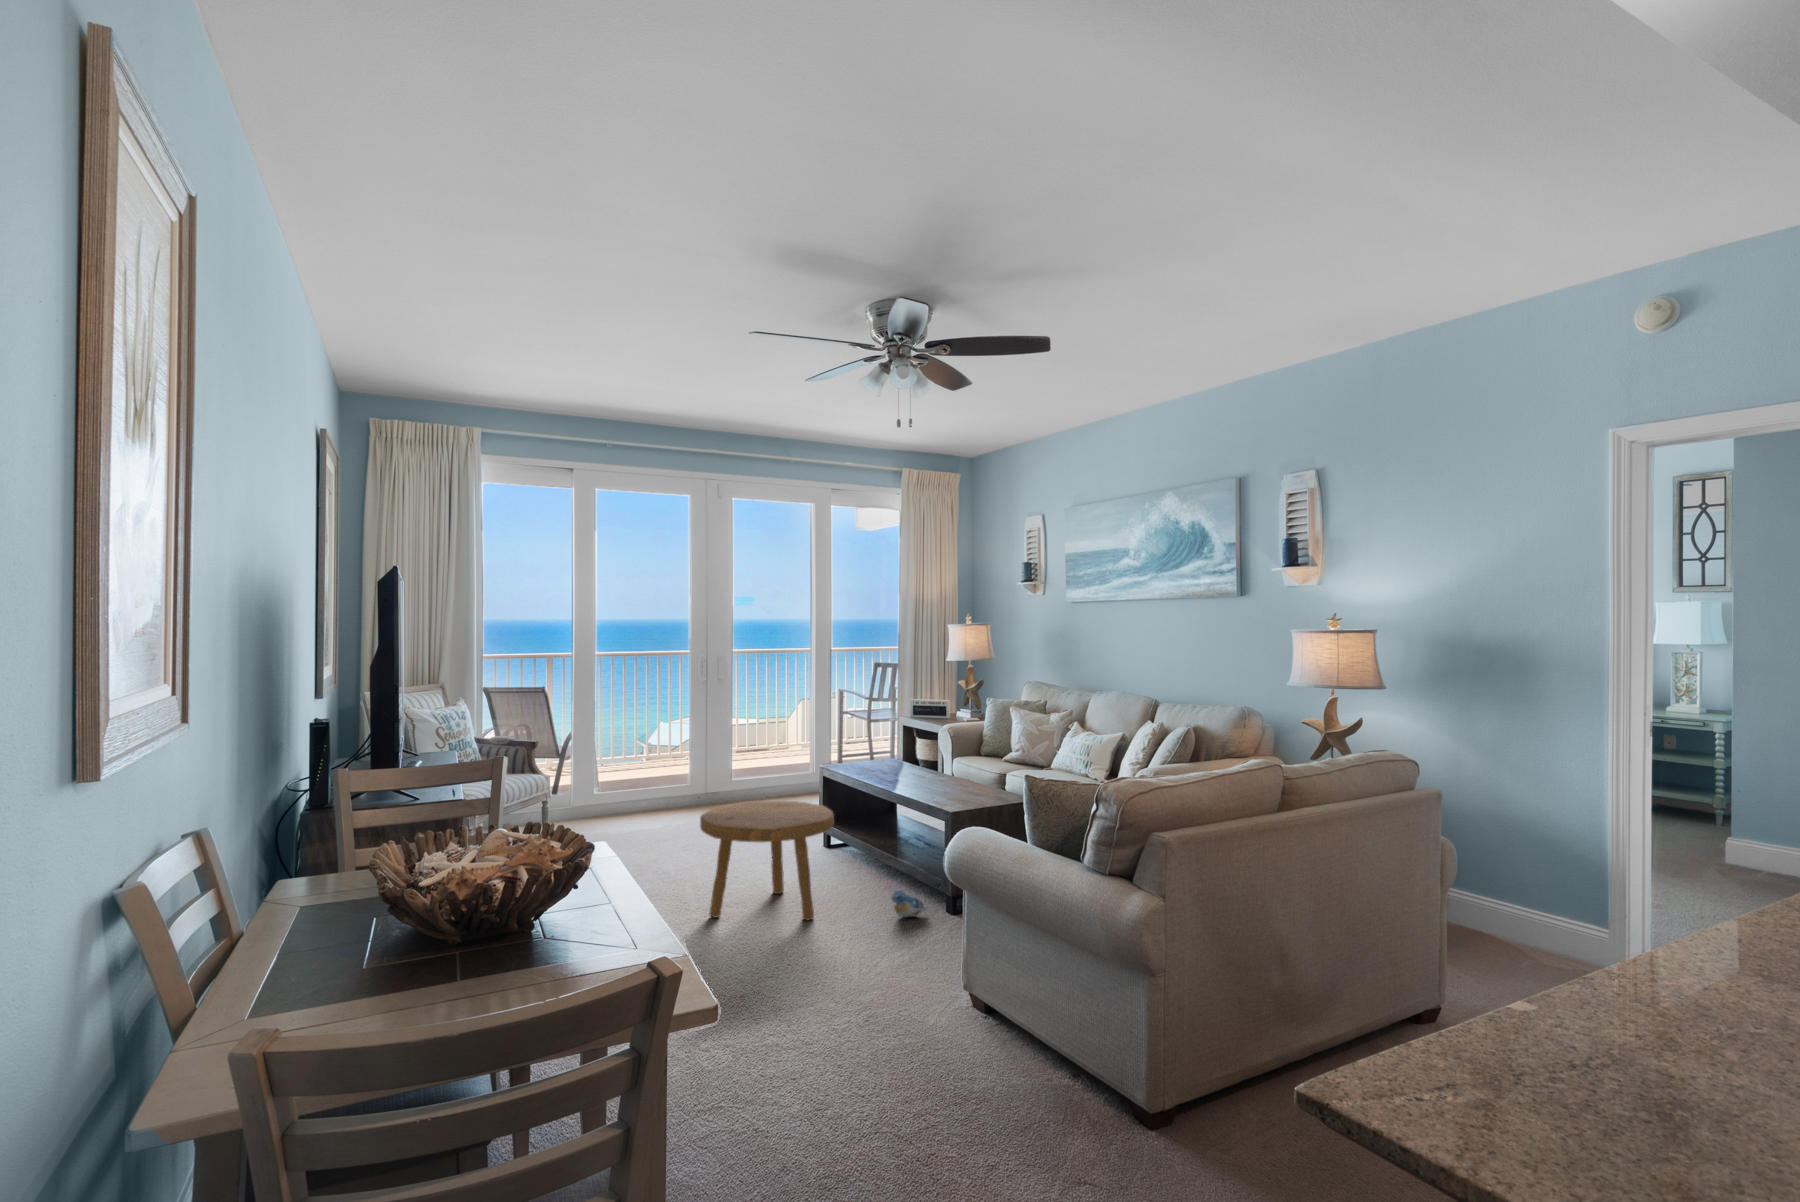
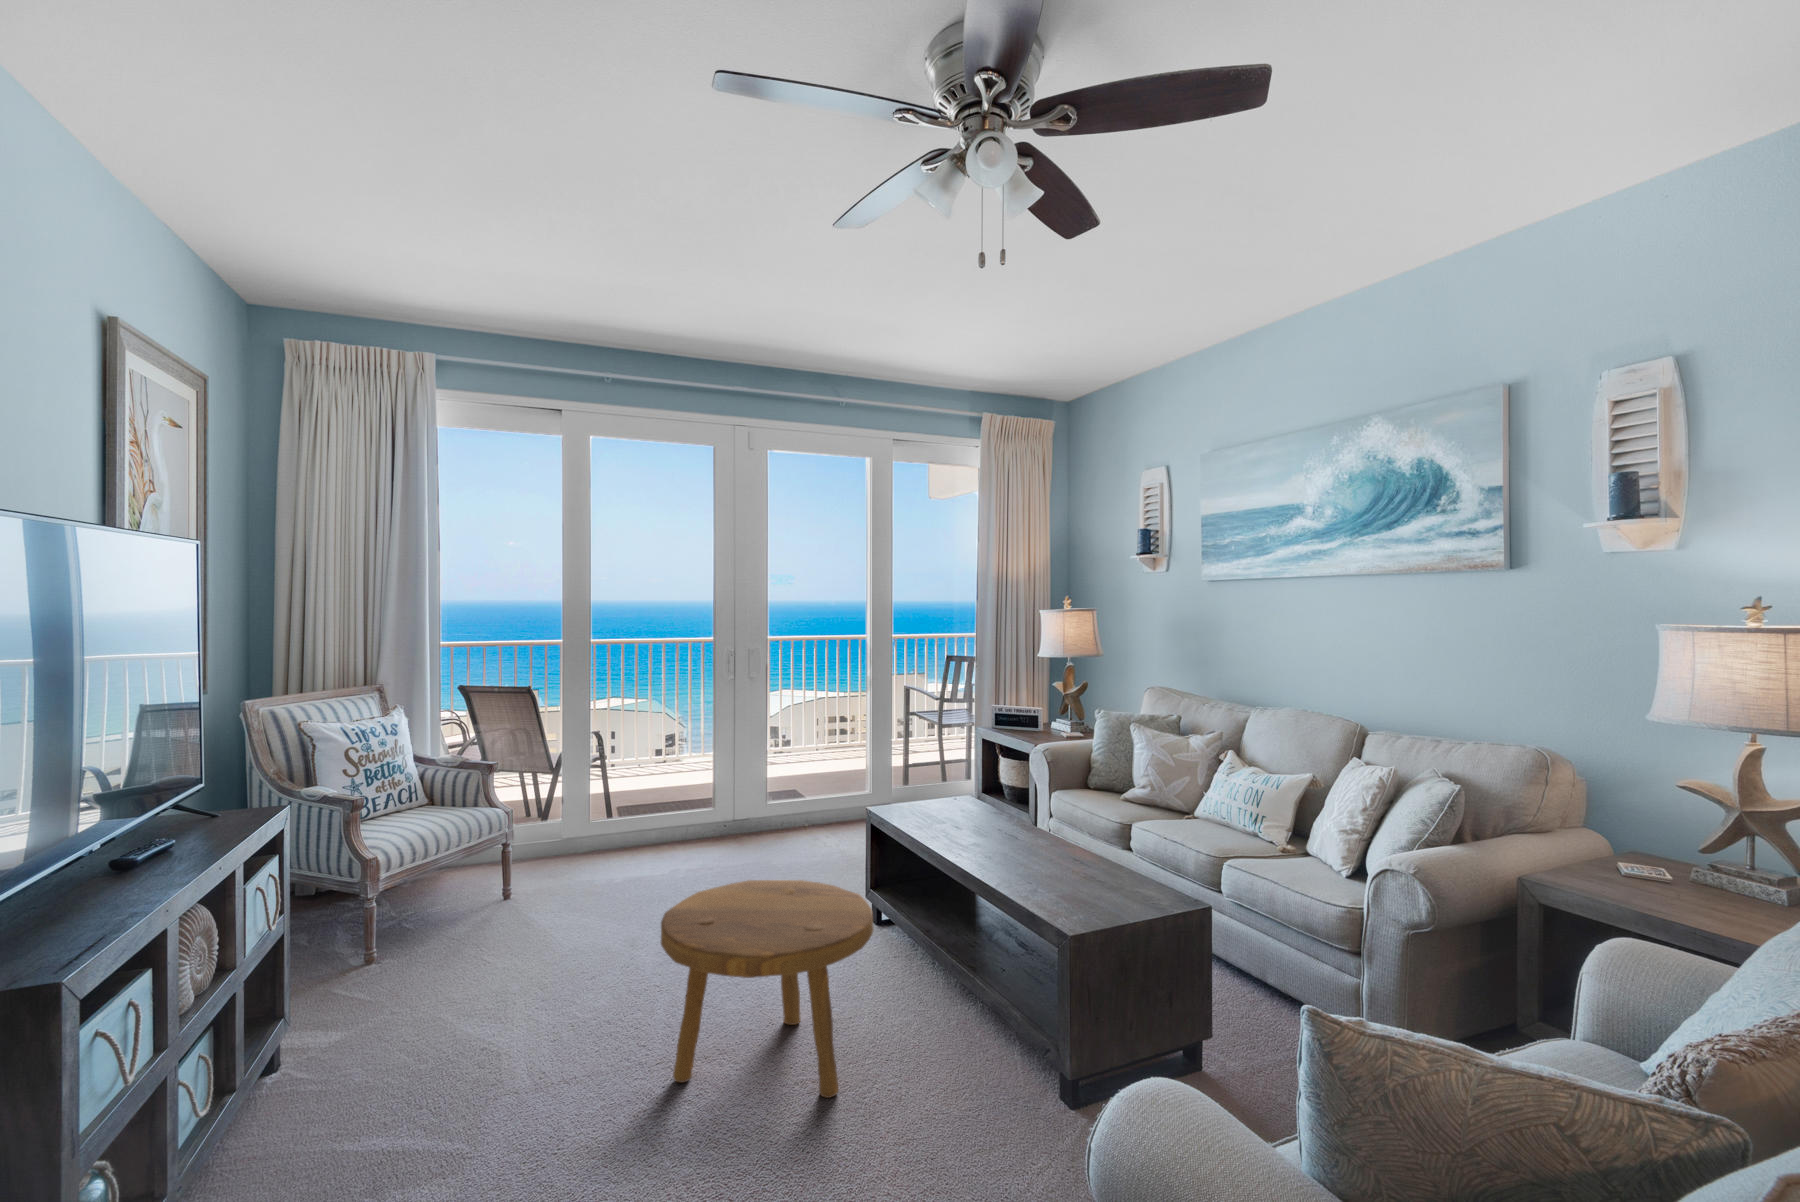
plush toy: present [892,890,928,917] -> none [964,1052,1026,1099]

